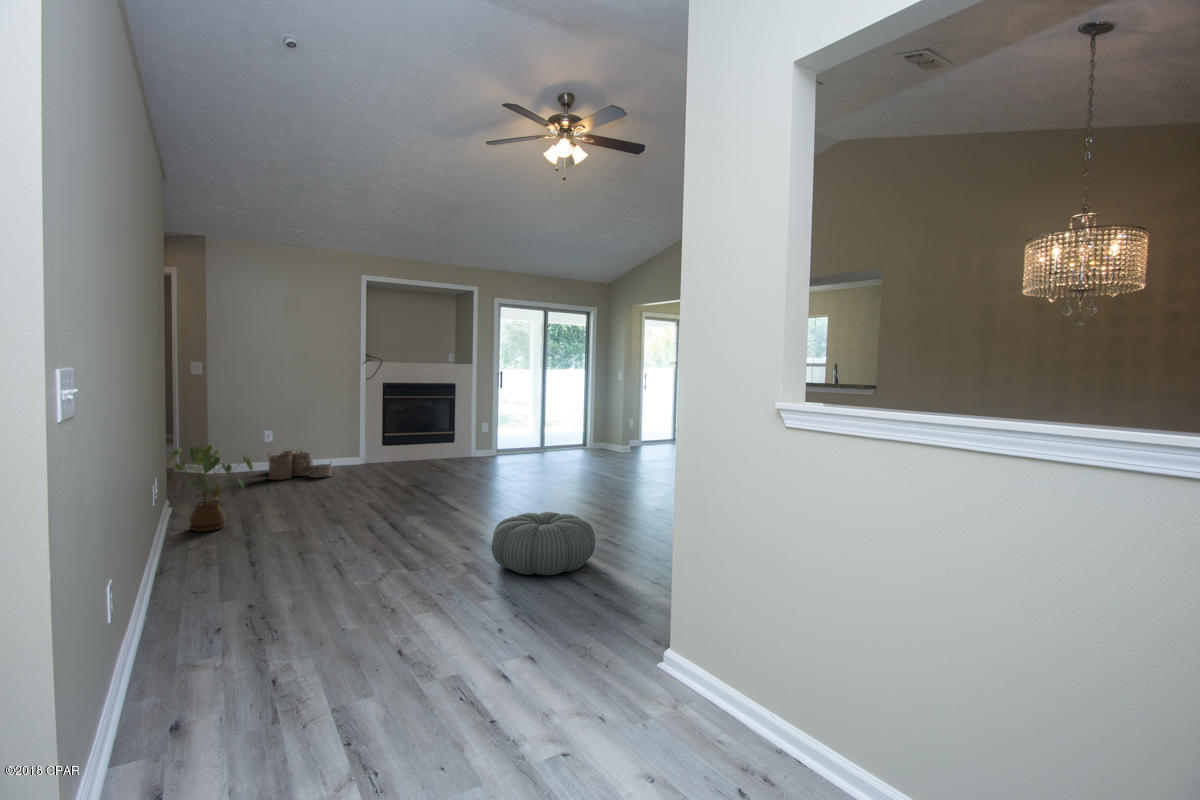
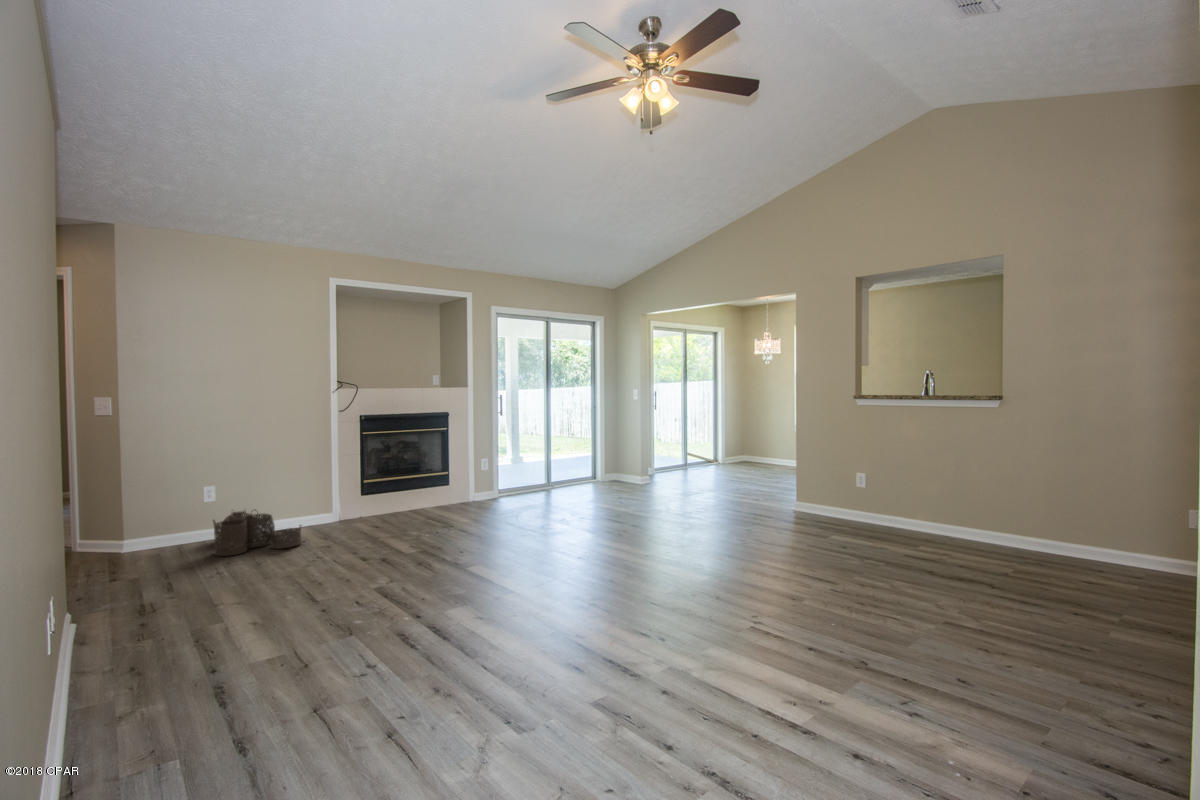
house plant: present [168,444,253,532] -> none [73,530,210,673]
pouf: present [492,512,595,575] -> none [617,610,776,728]

